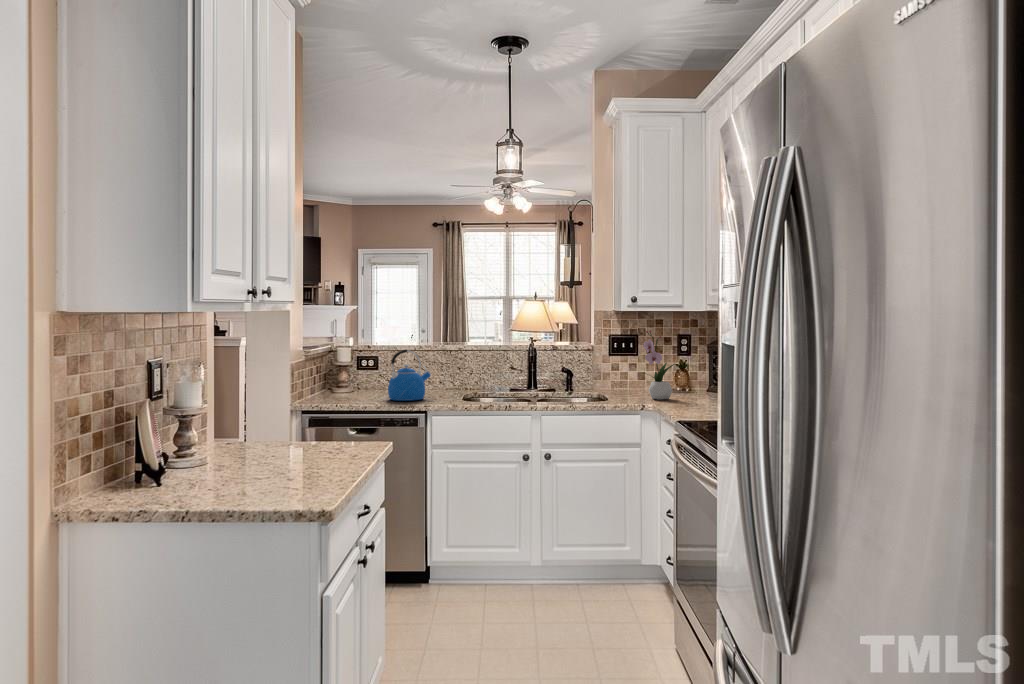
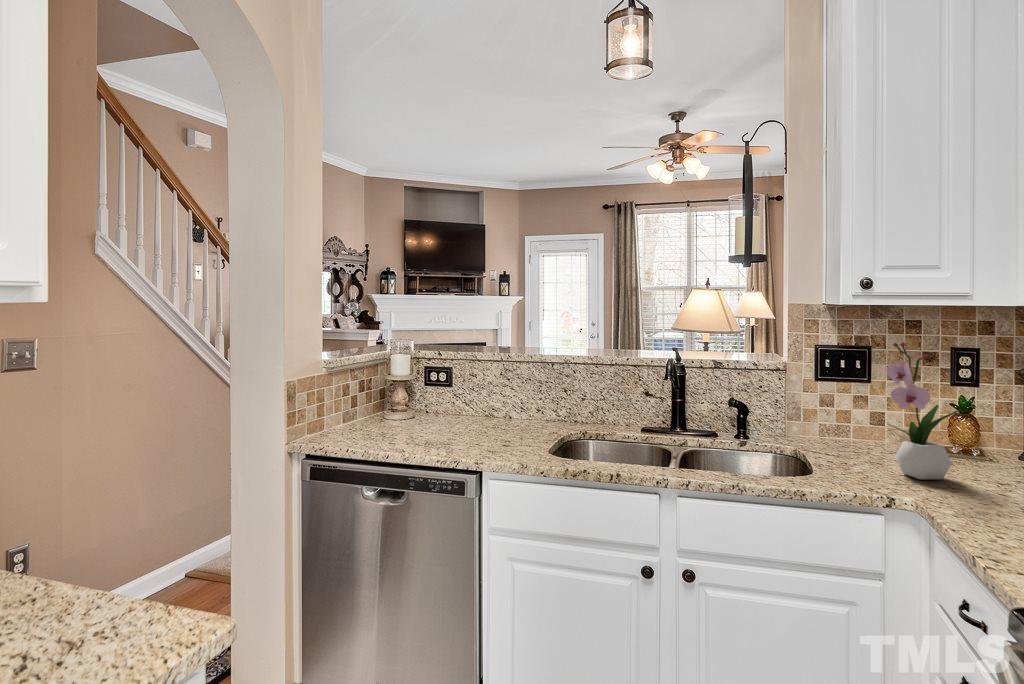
kettle: present [388,350,431,401] -> none [435,365,504,446]

